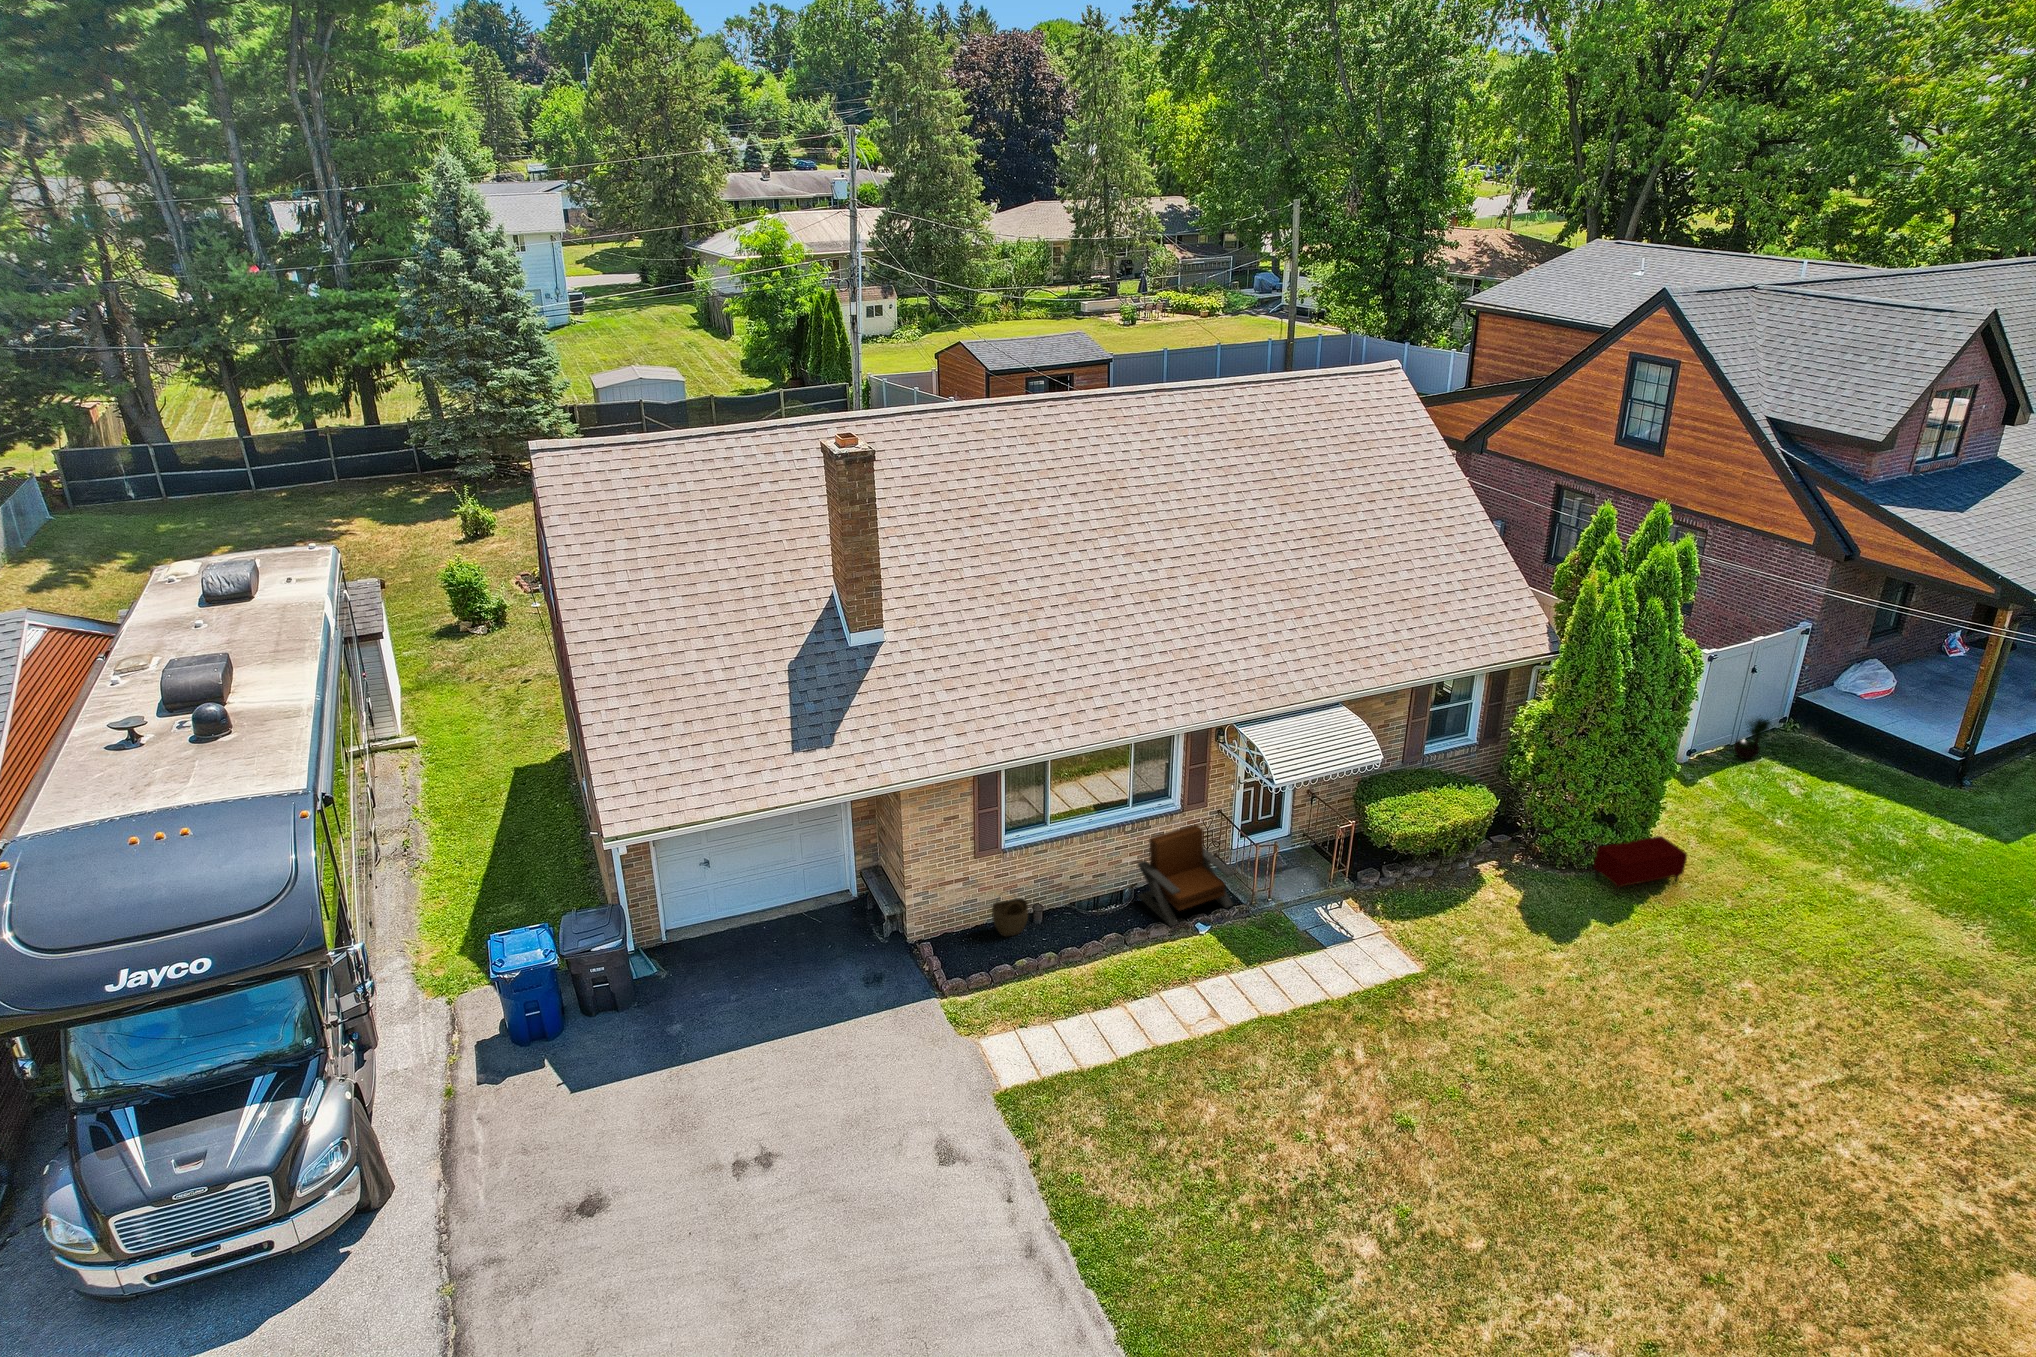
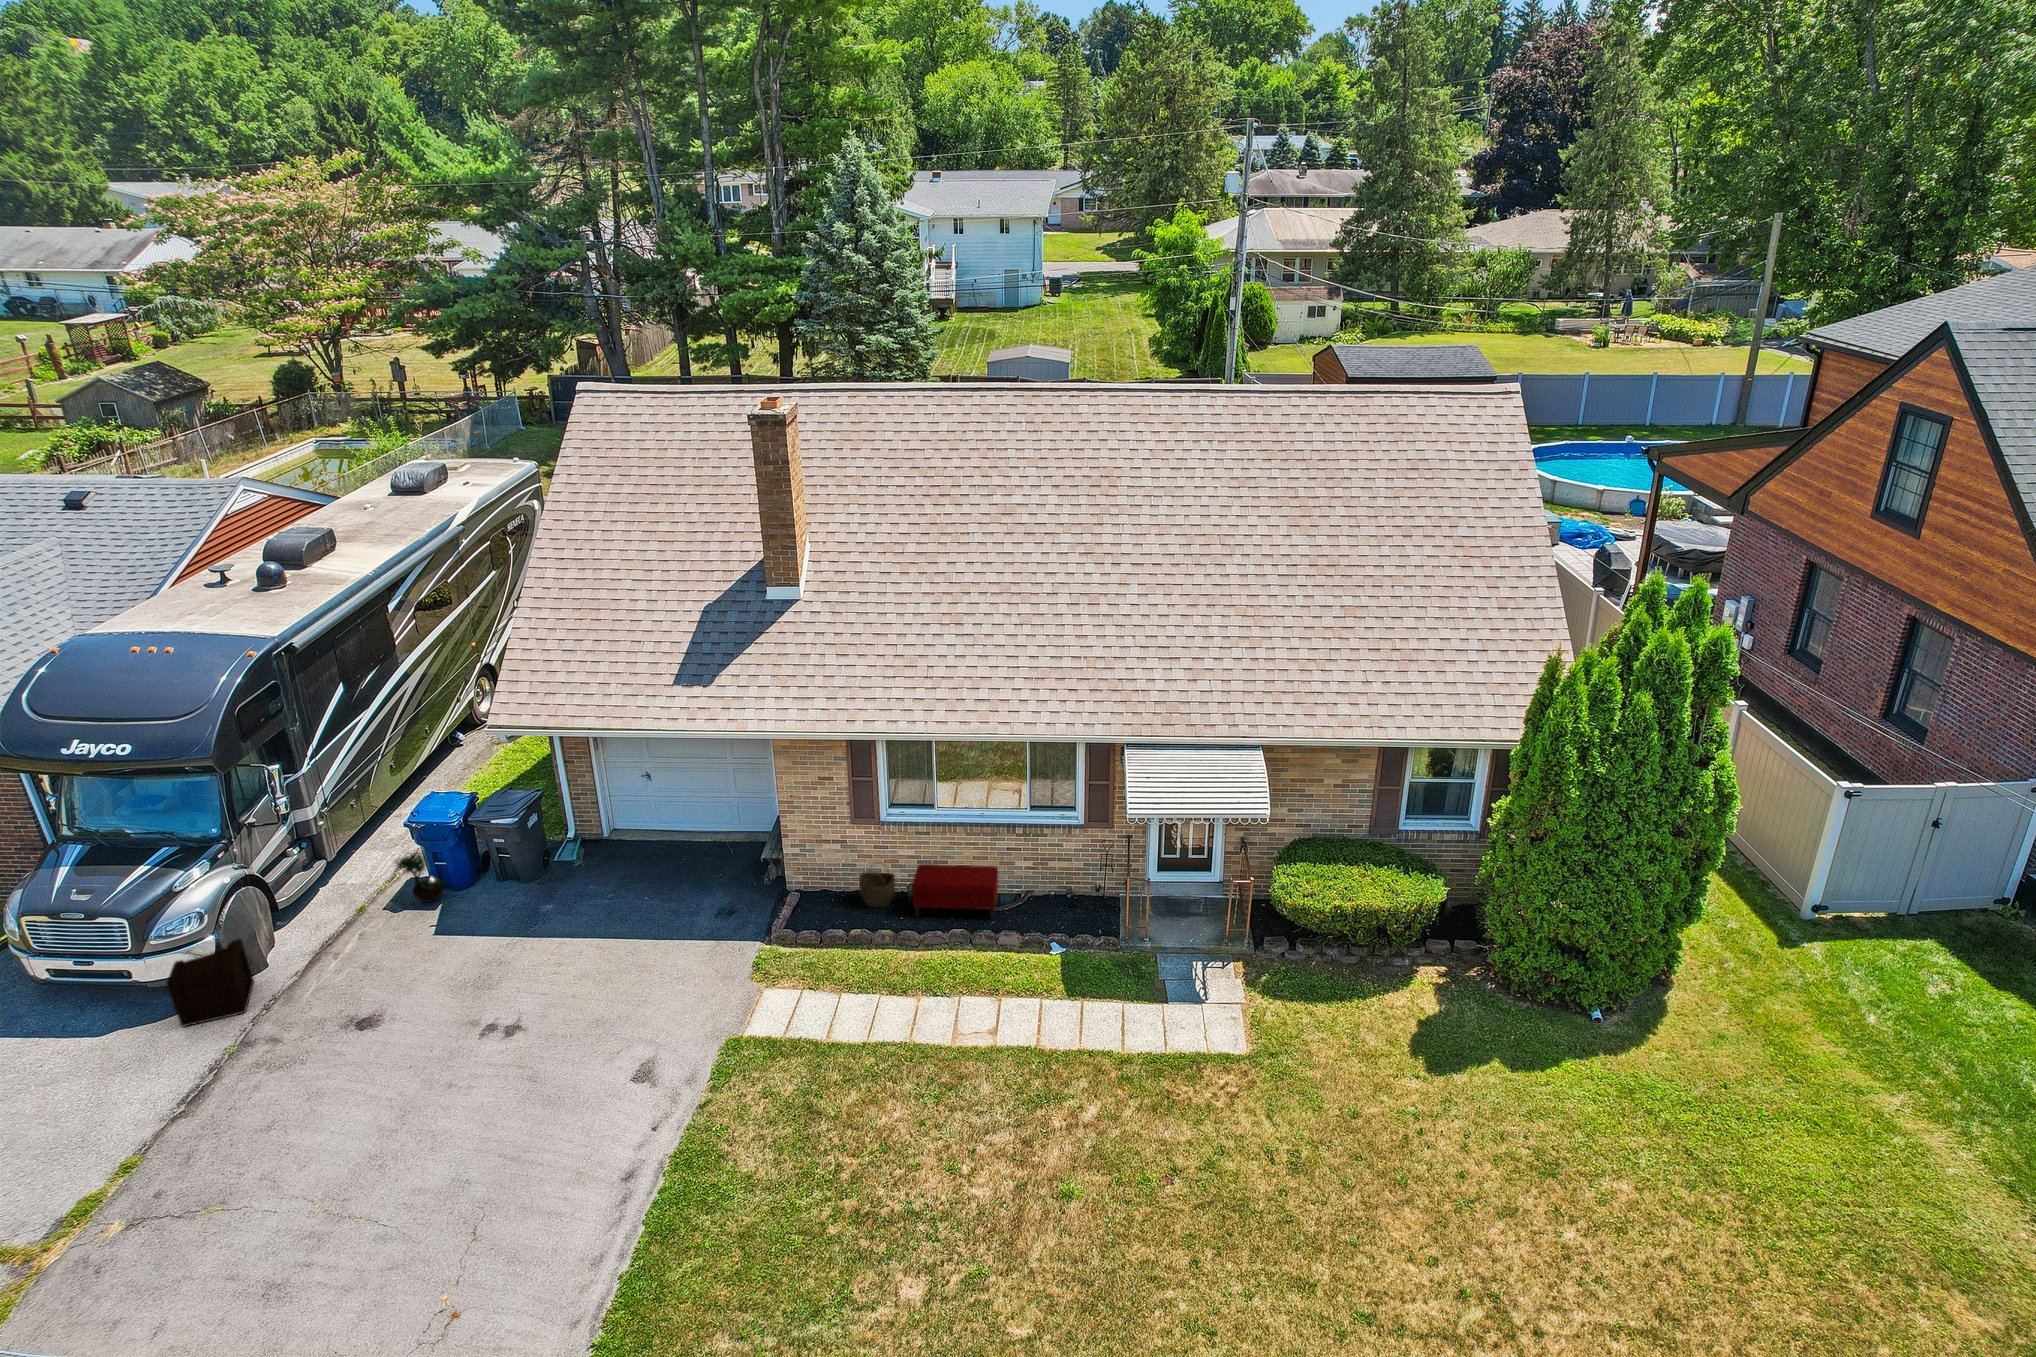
potted tree: present [1734,719,1771,759] -> present [395,853,444,902]
lounge chair: present [1138,825,1235,926] -> none [1021,841,1106,938]
bench: present [1593,836,1687,895] -> present [912,864,998,918]
wooden crate: none [317,1158,428,1281] -> present [167,939,254,1027]

